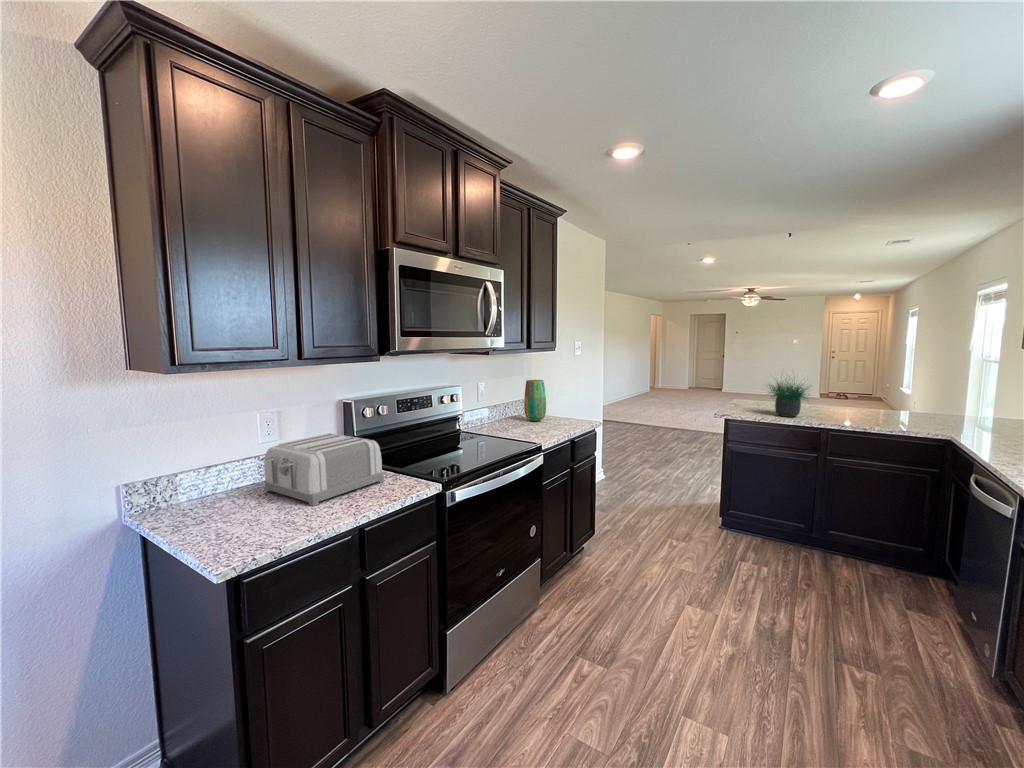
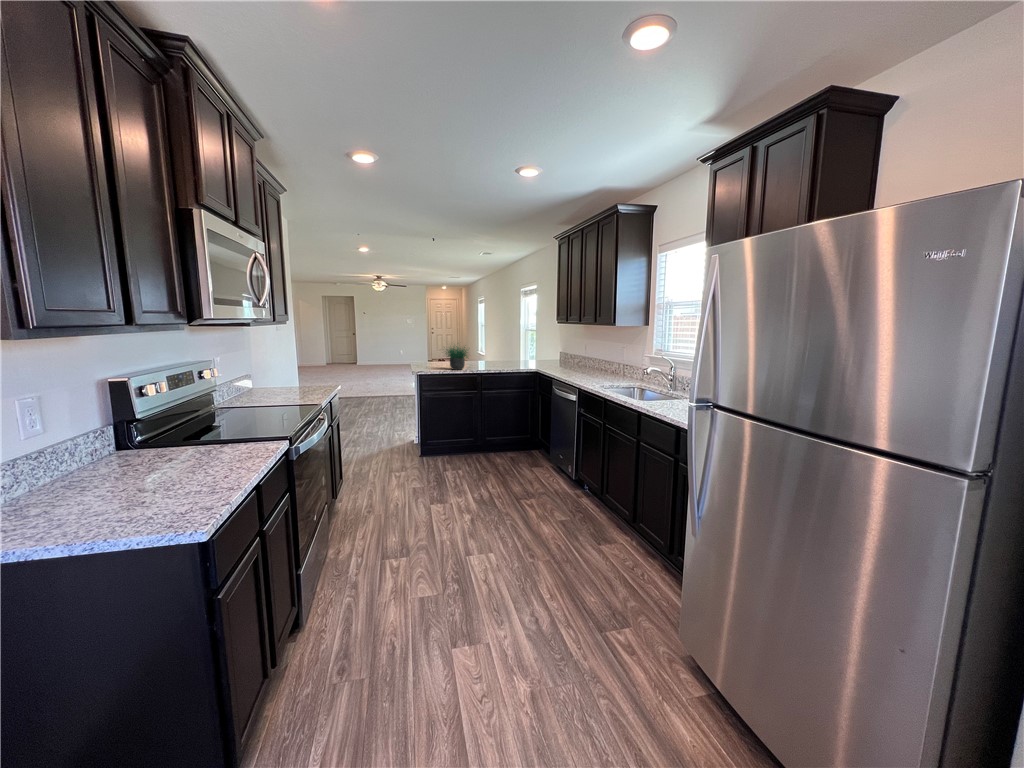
vase: present [524,380,546,421] -> none [260,352,285,393]
toaster: present [264,433,384,506] -> none [57,412,216,494]

